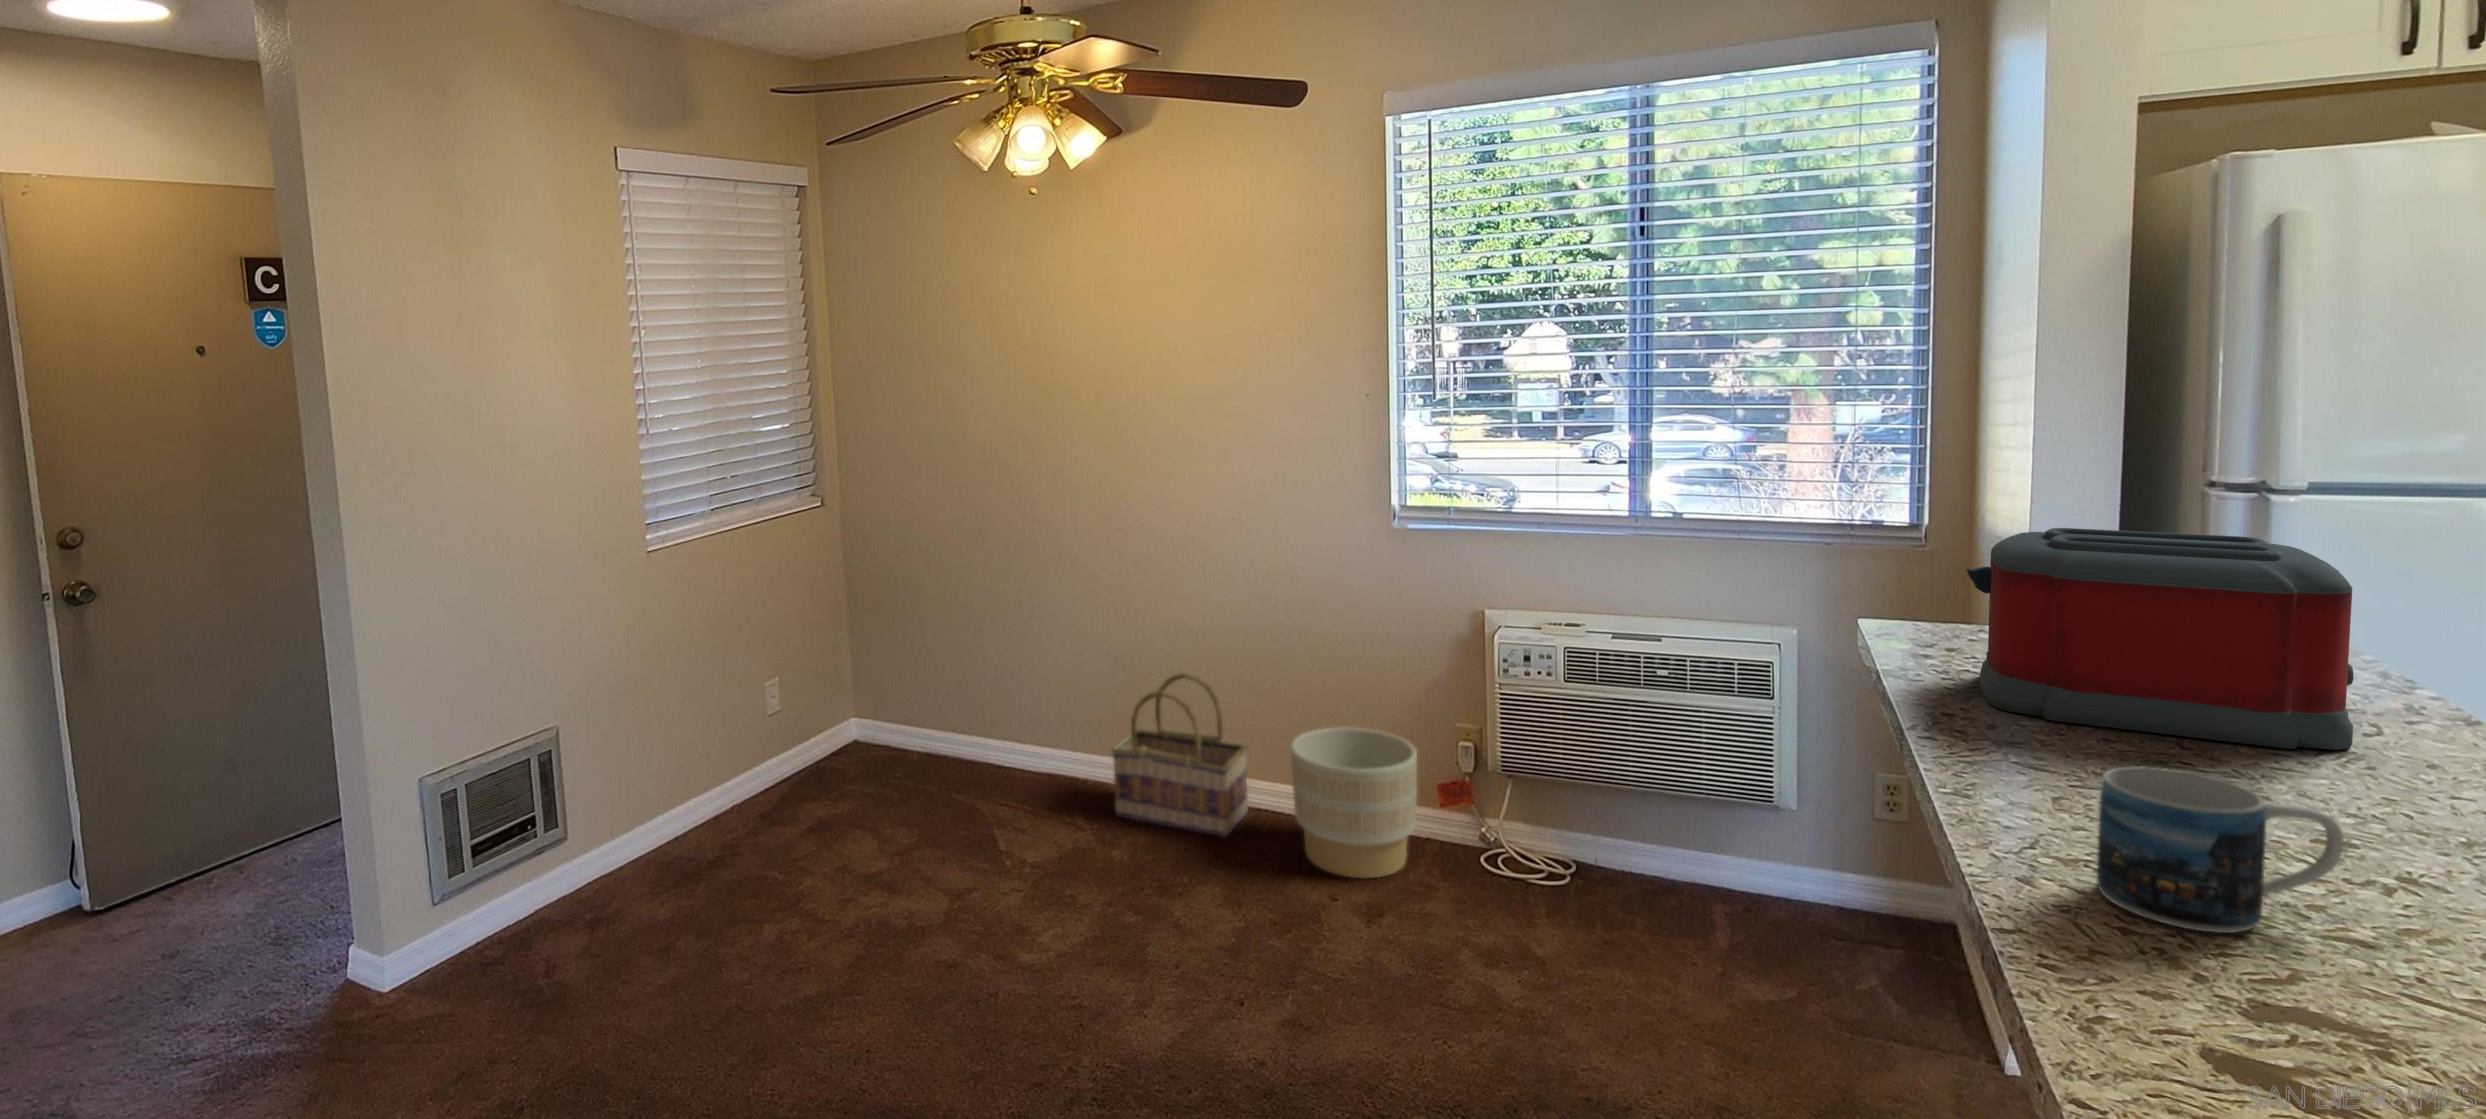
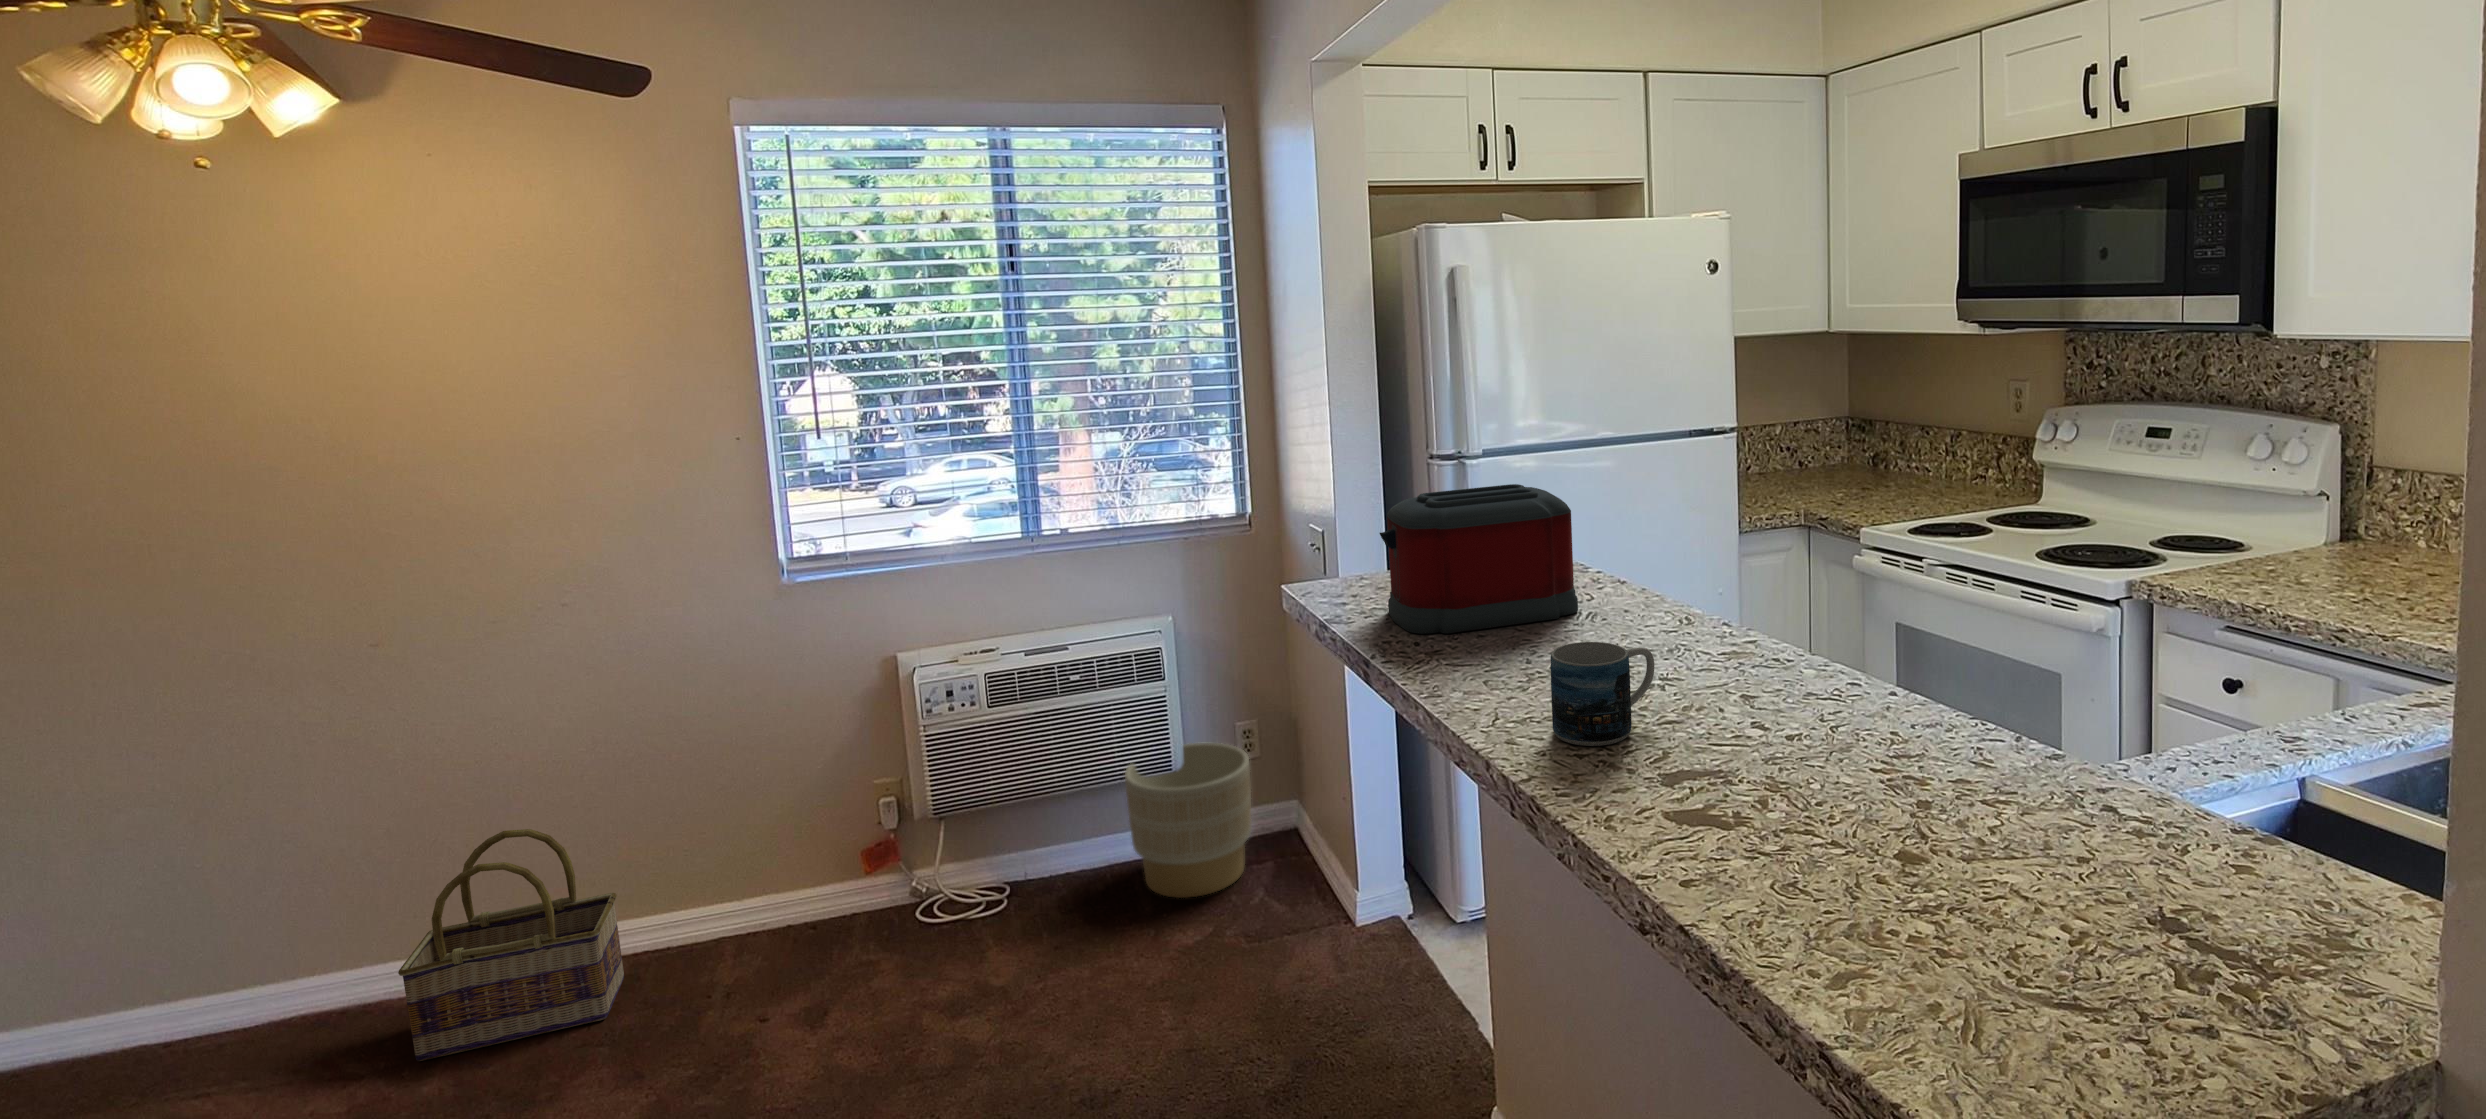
planter: present [1291,727,1417,878] -> present [1125,743,1252,898]

